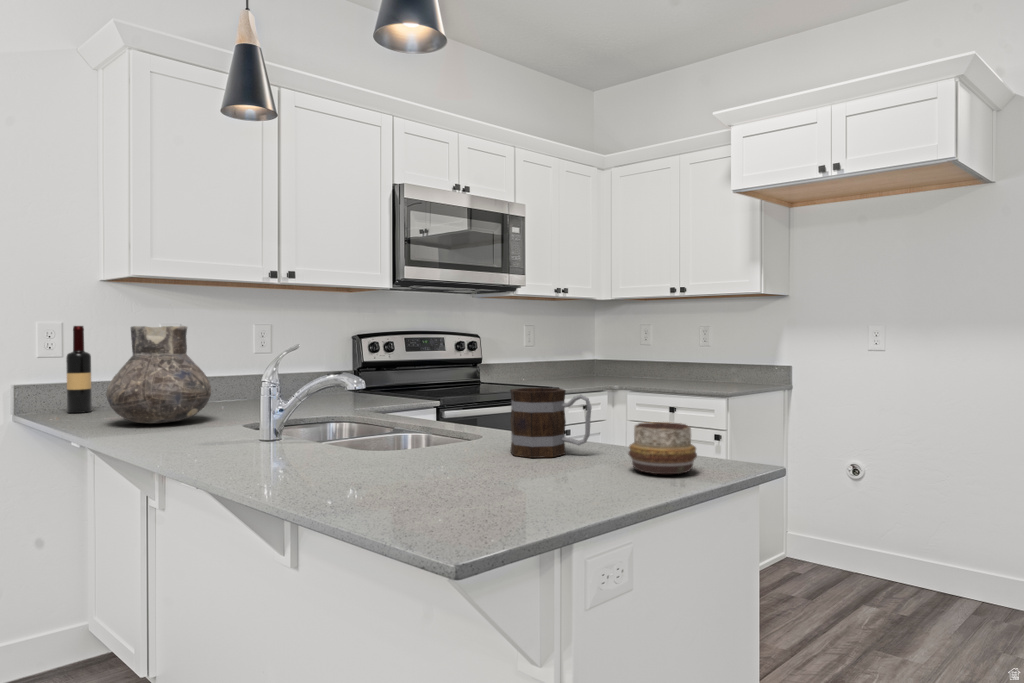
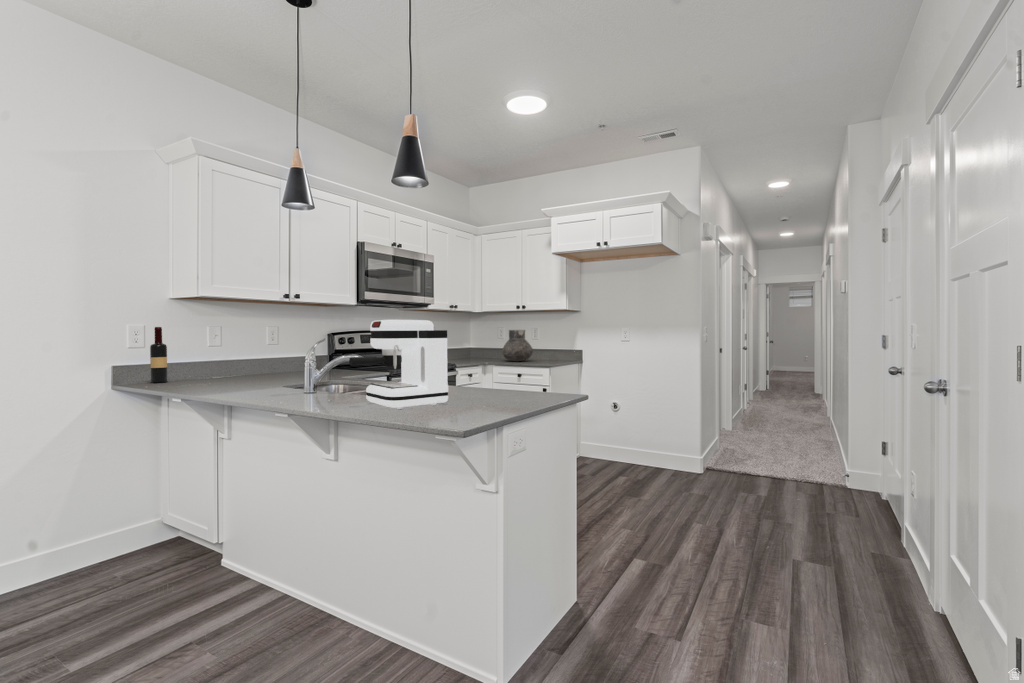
coffee maker: none [284,310,476,494] -> present [349,320,448,409]
vase: present [106,326,211,424] -> present [502,330,533,361]
mug: present [510,388,591,458] -> none [452,360,494,394]
decorative bowl: present [628,422,697,474] -> none [515,374,547,398]

